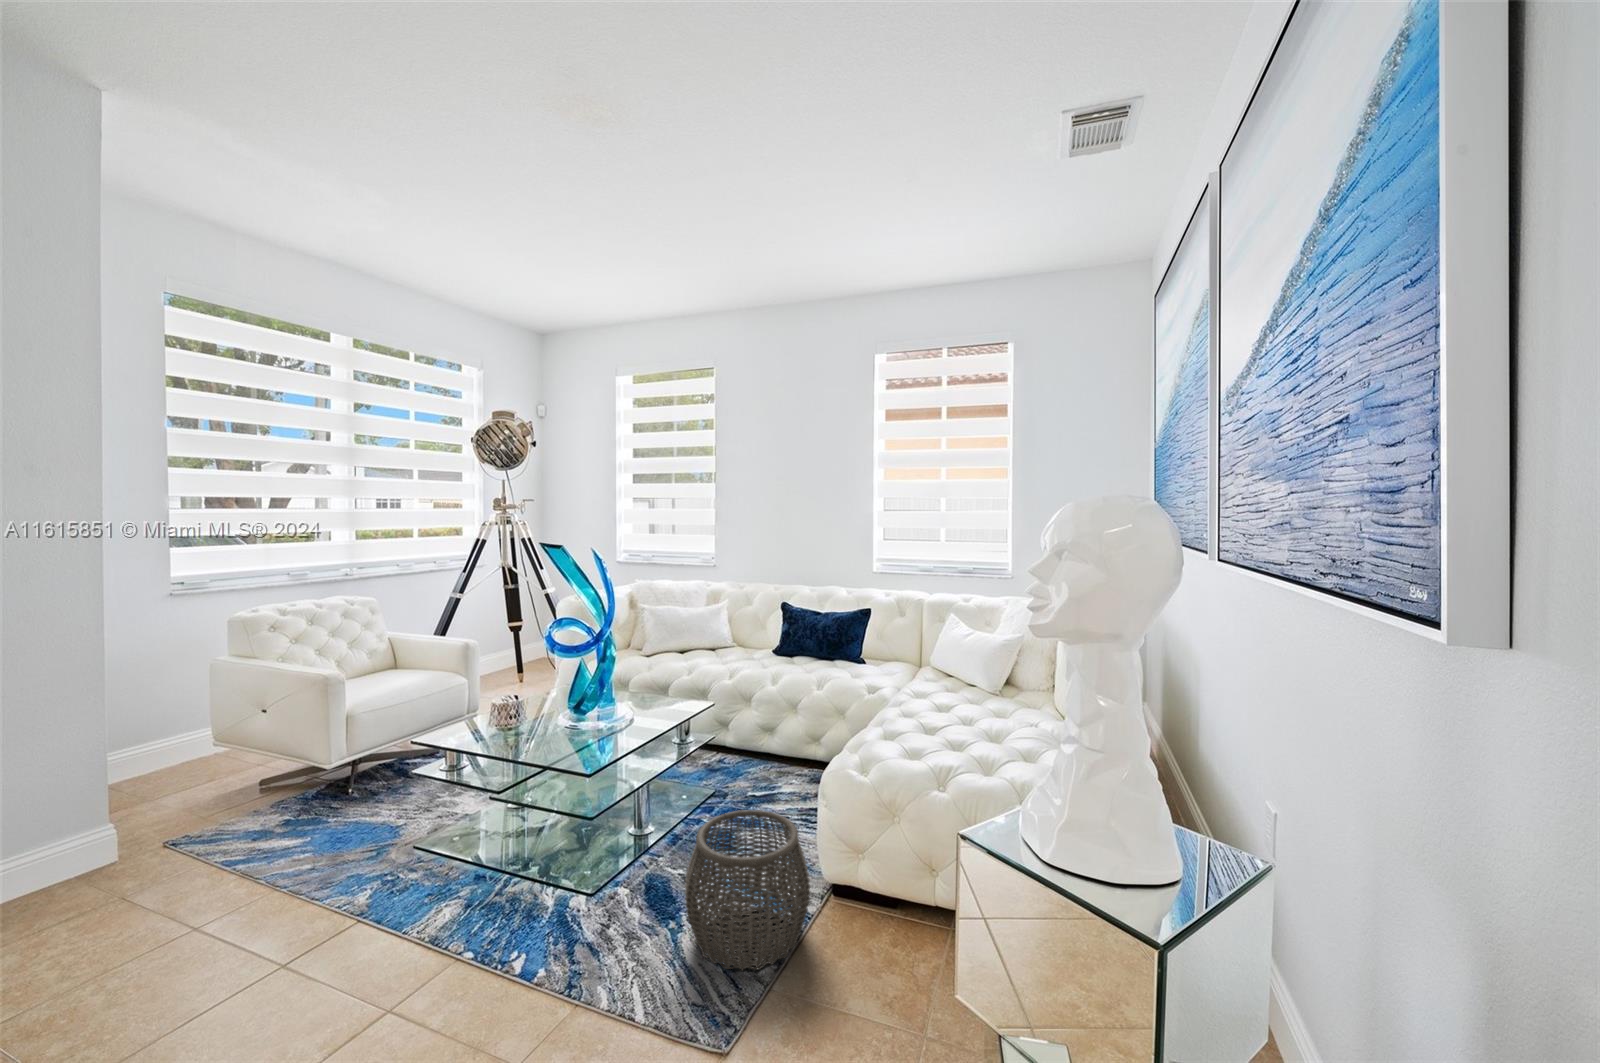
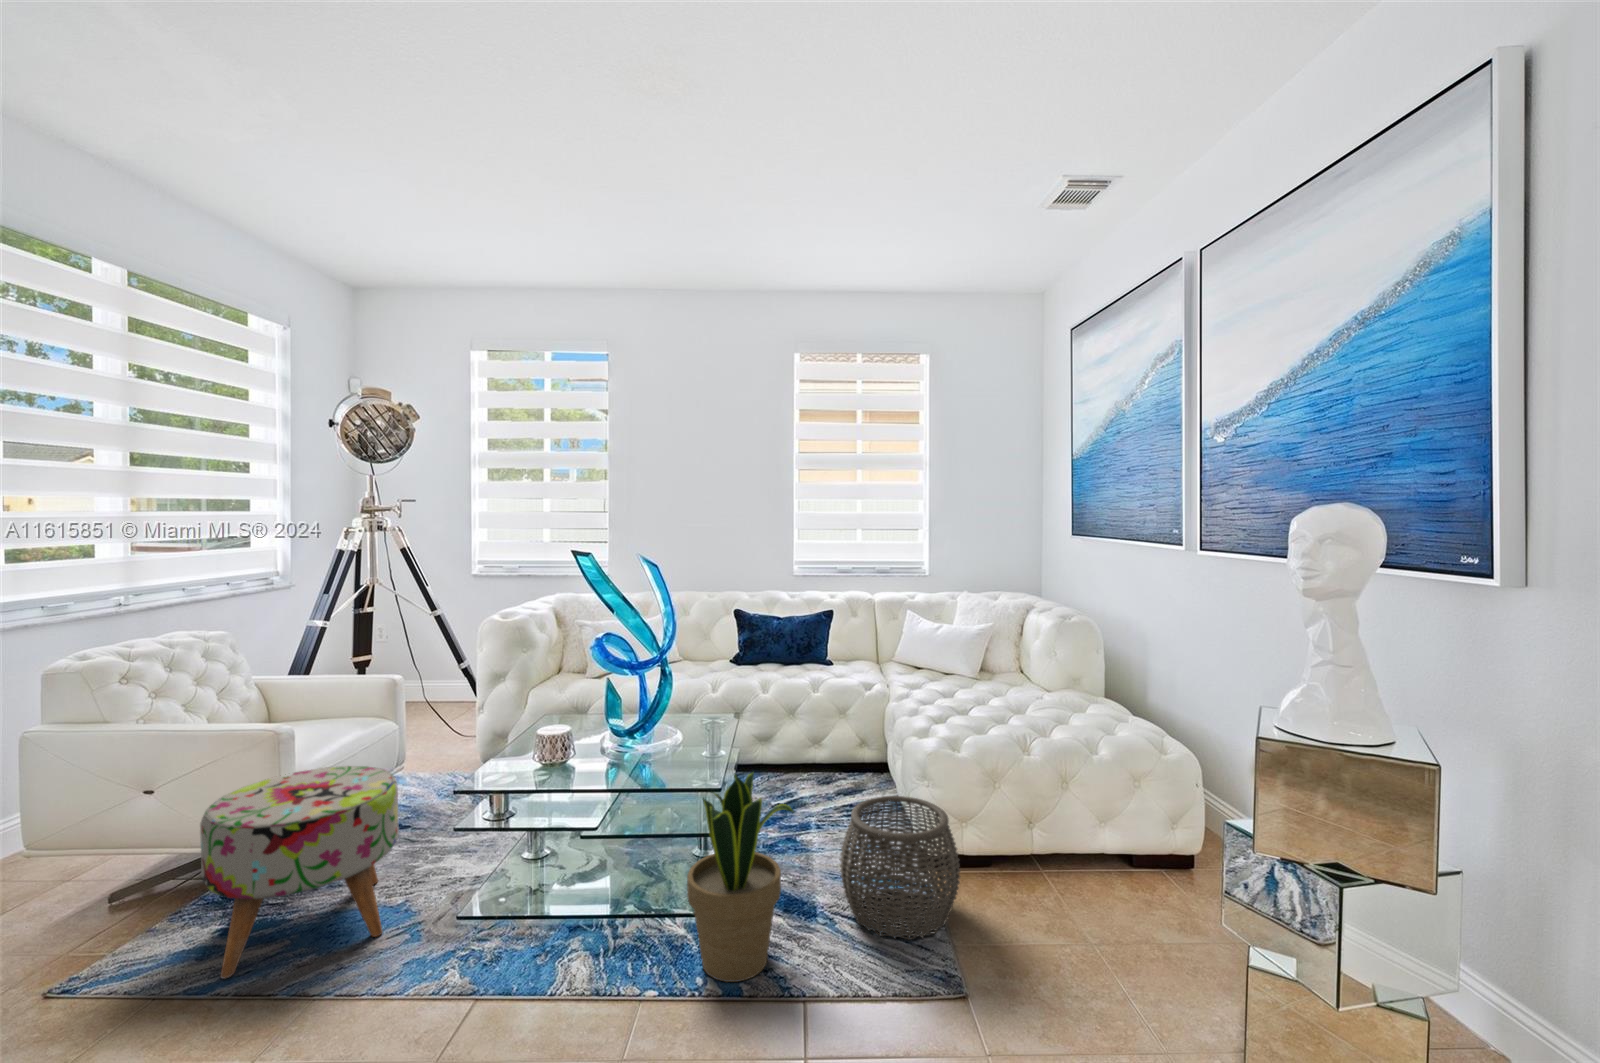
ottoman: none [249,709,405,859] -> present [200,766,399,978]
potted plant: none [503,764,611,966] -> present [687,772,794,982]

